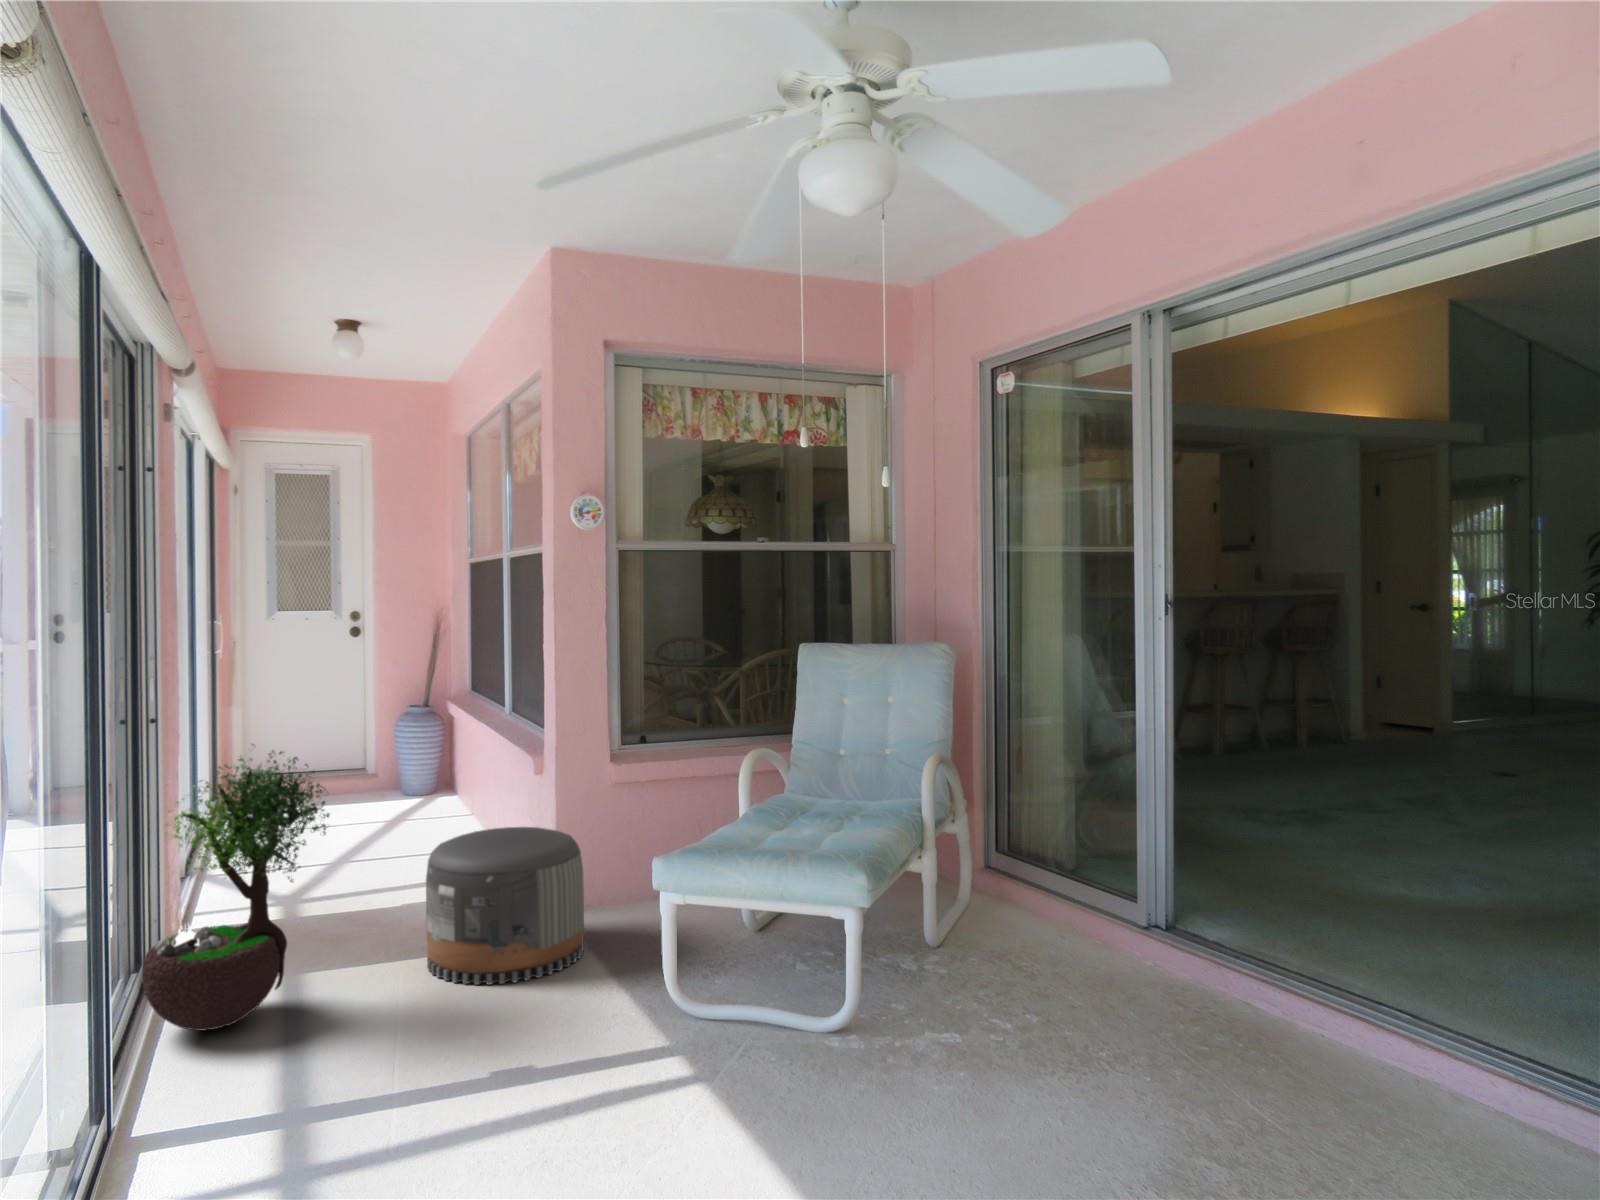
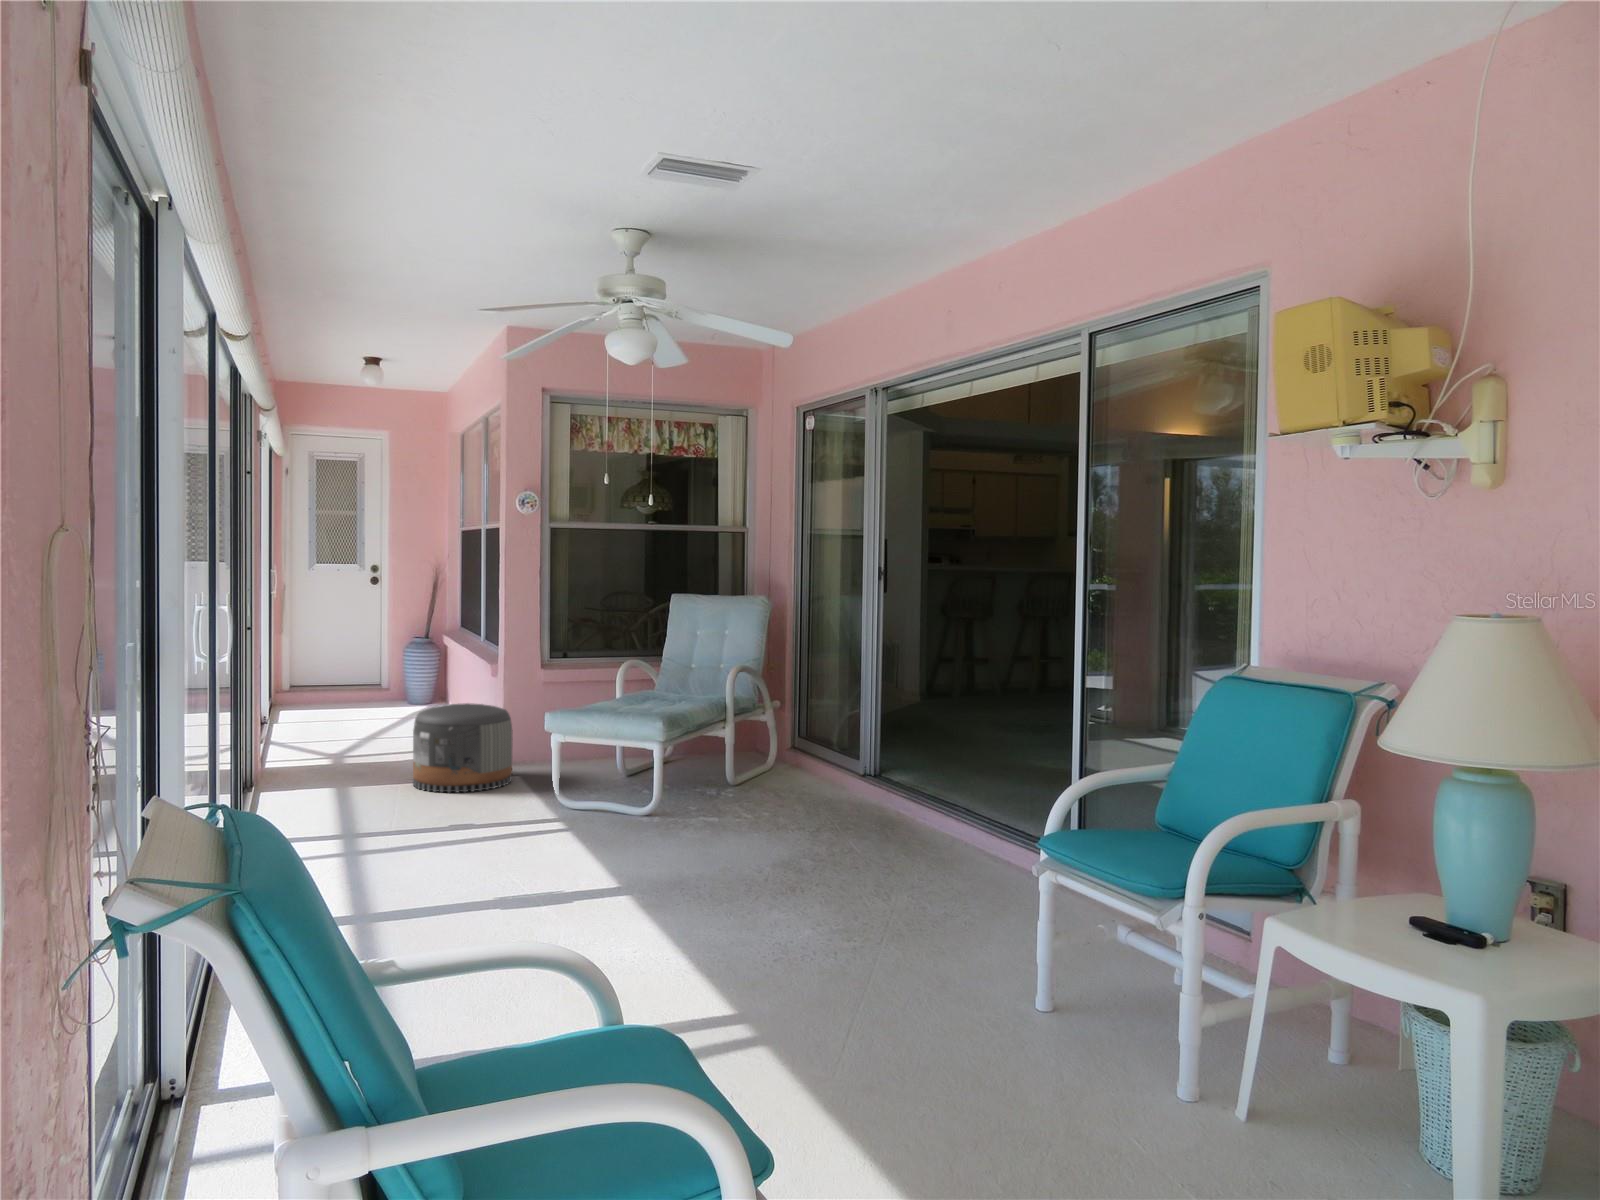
potted tree: present [142,744,330,1031] -> none [246,638,355,803]

